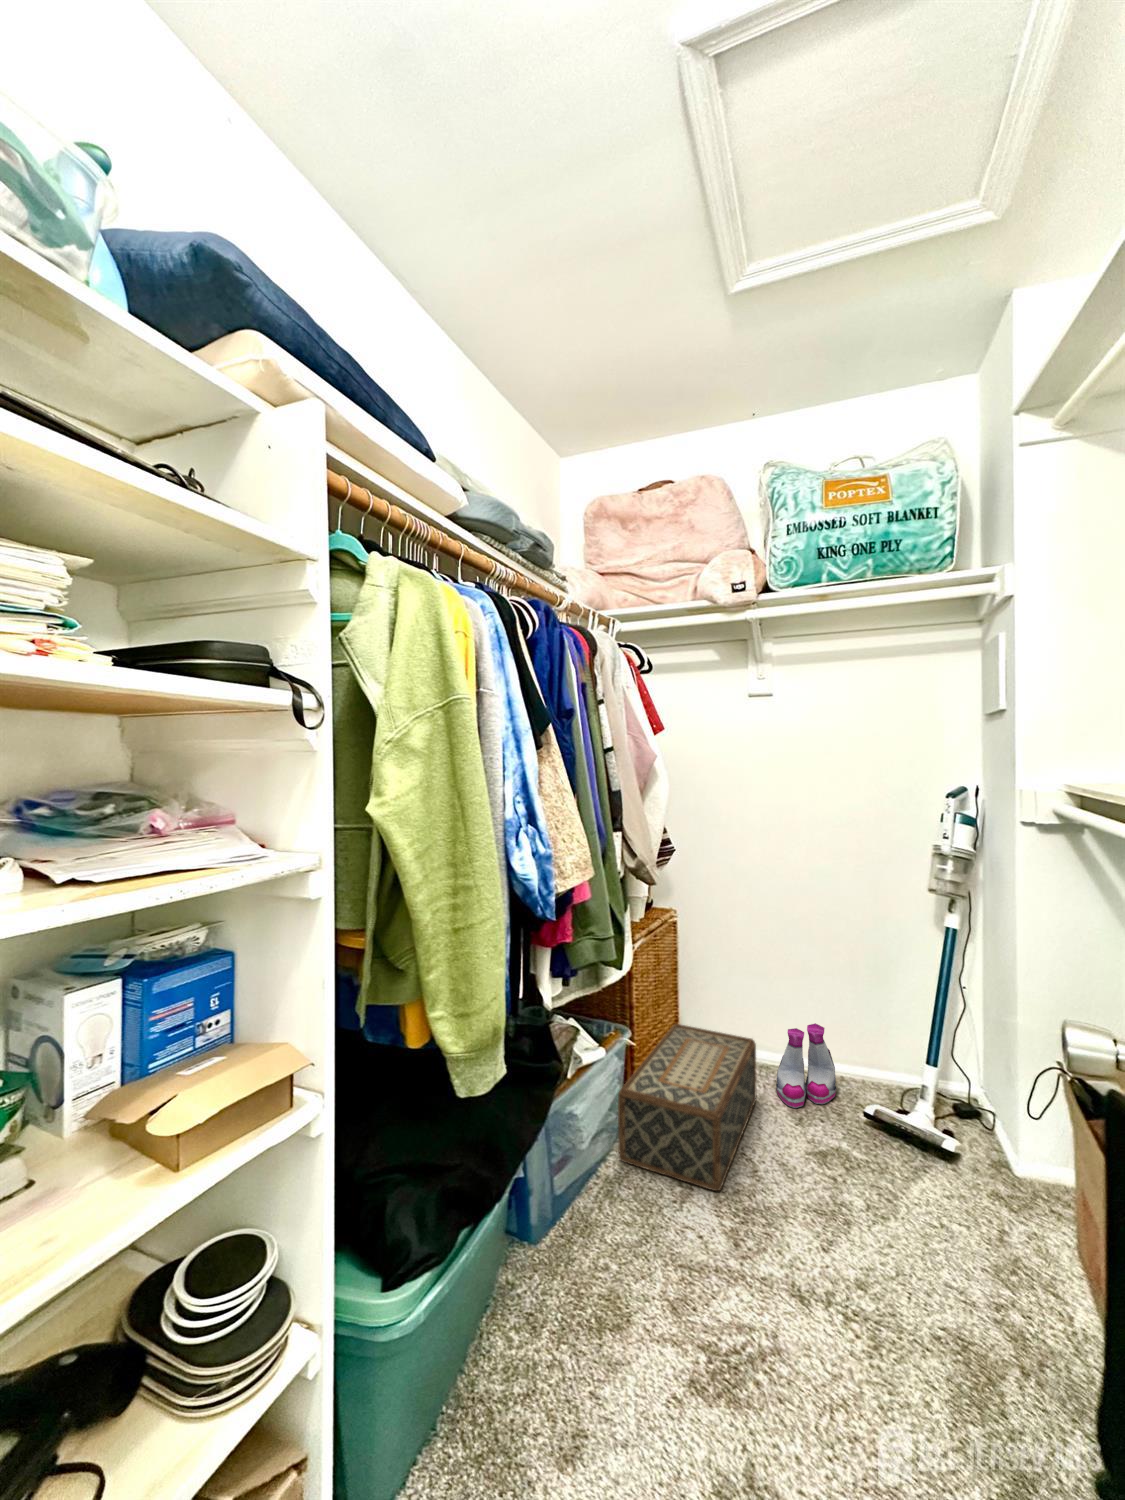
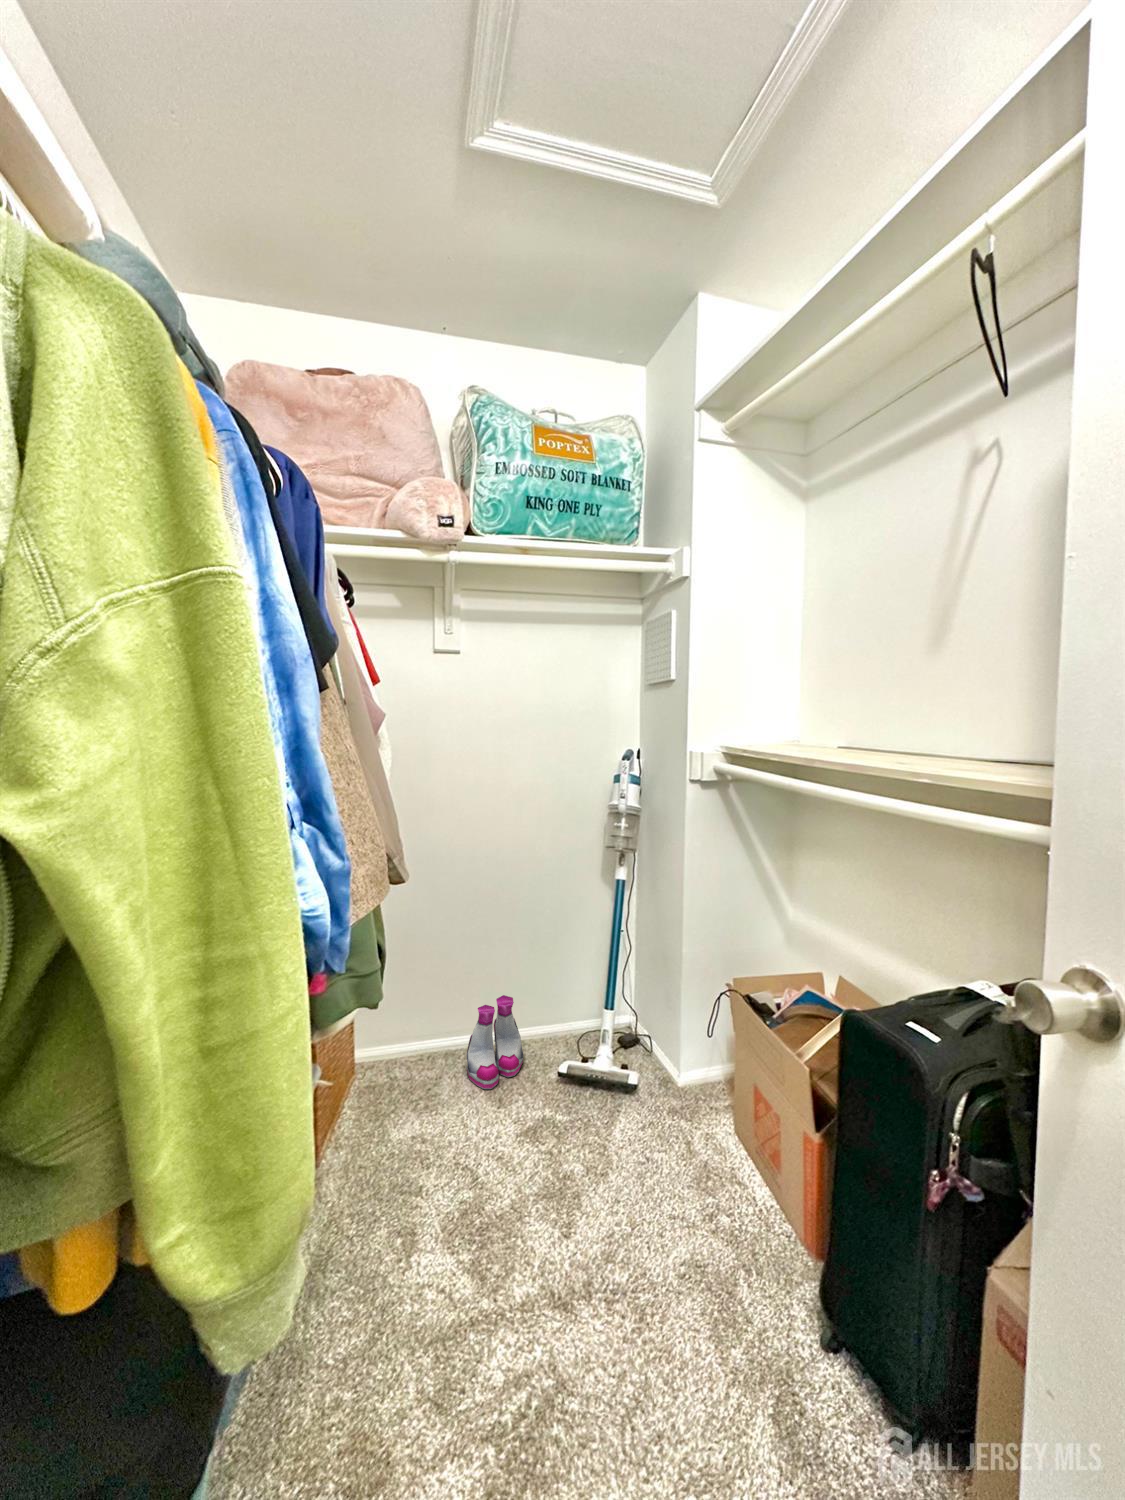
woven basket: present [618,1024,757,1192] -> none [313,1029,453,1235]

